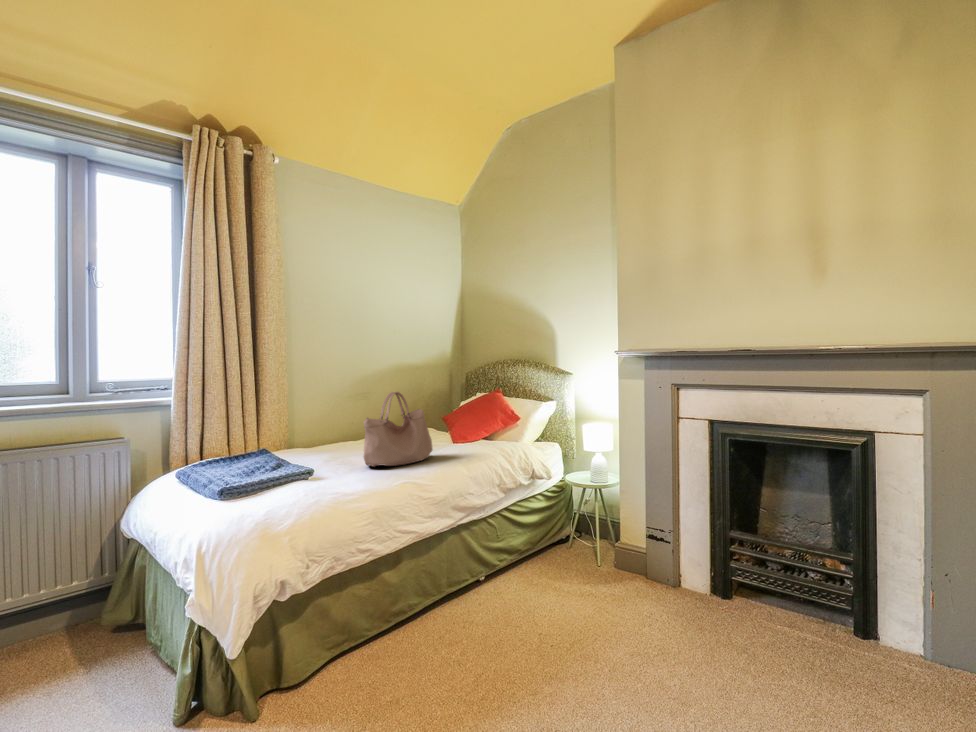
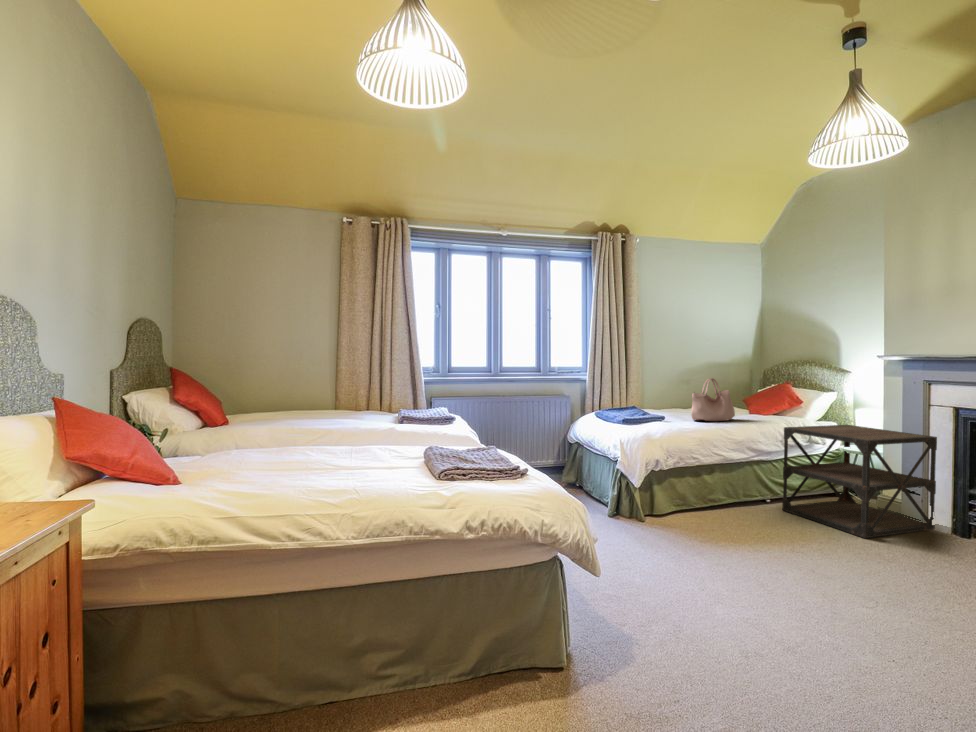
side table: none [505,448,689,647] -> present [782,425,937,538]

